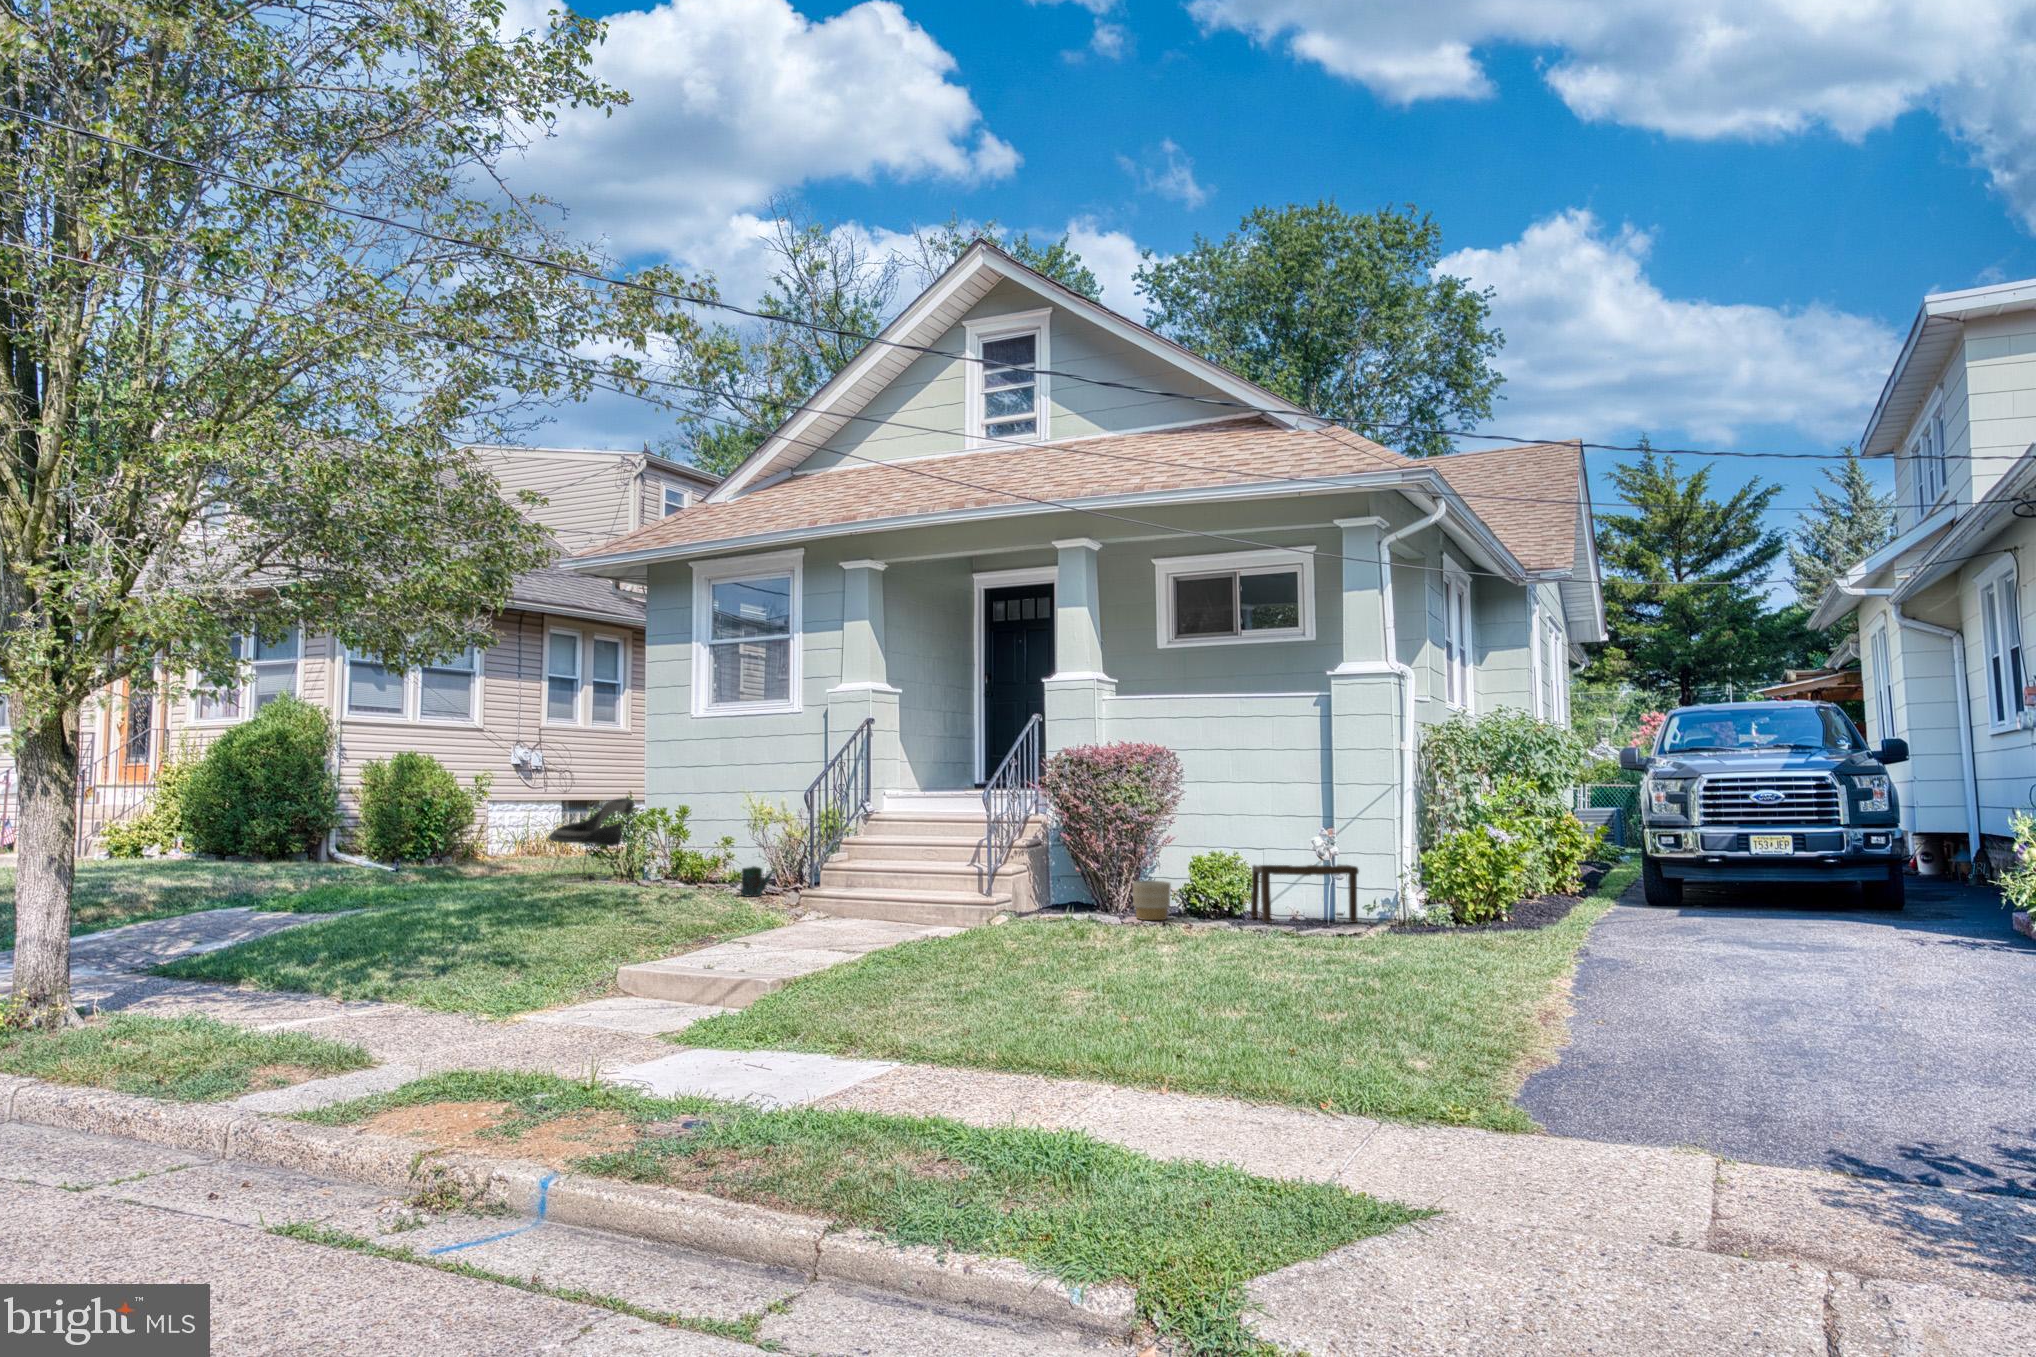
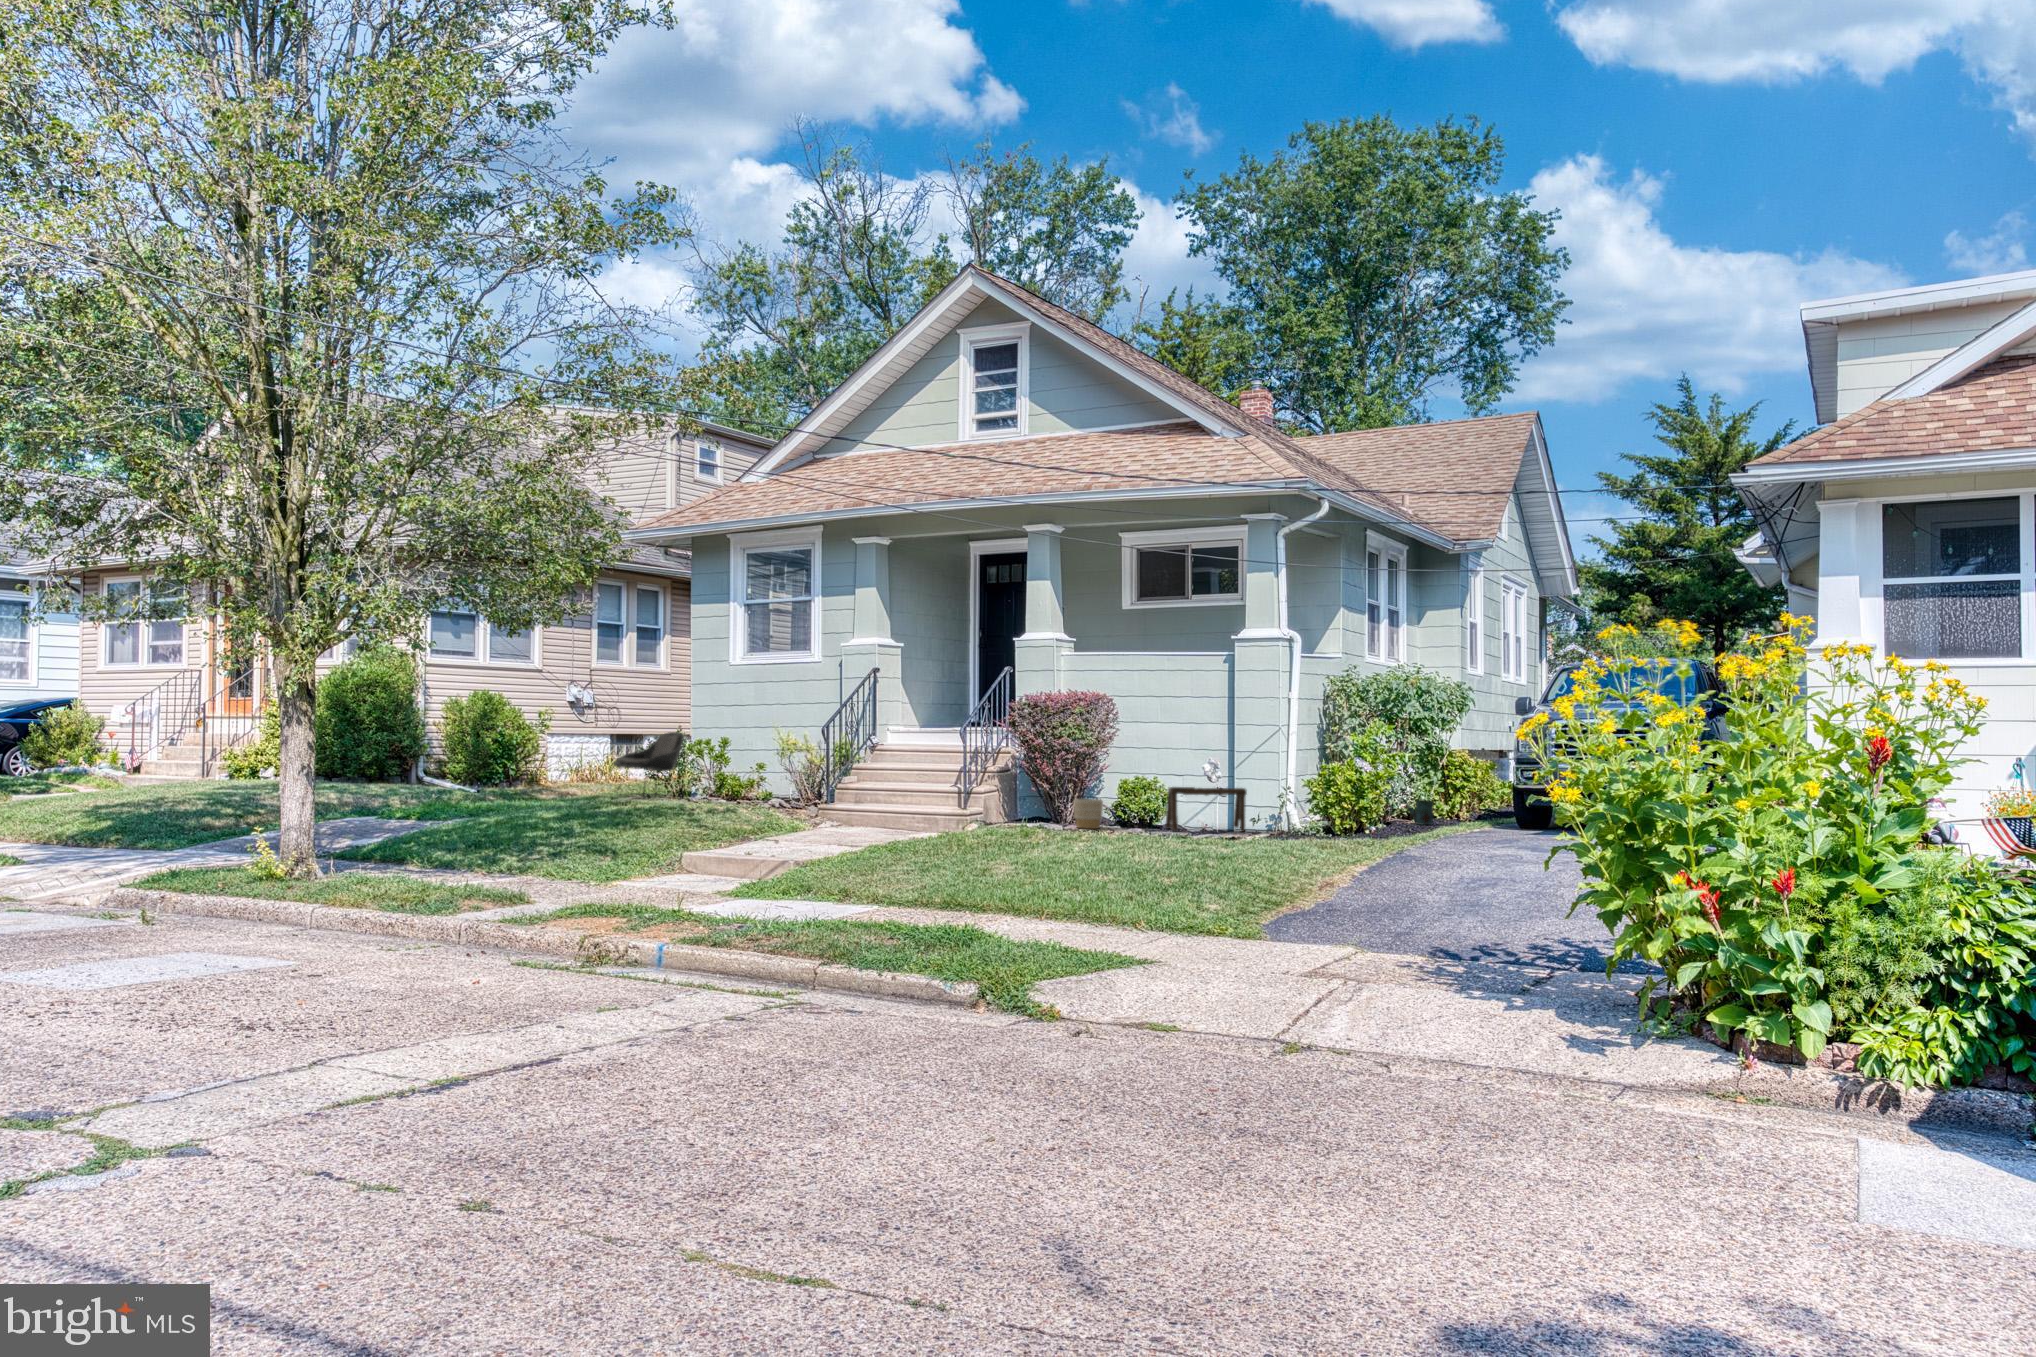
watering can: present [741,866,774,897] -> present [1401,797,1434,825]

